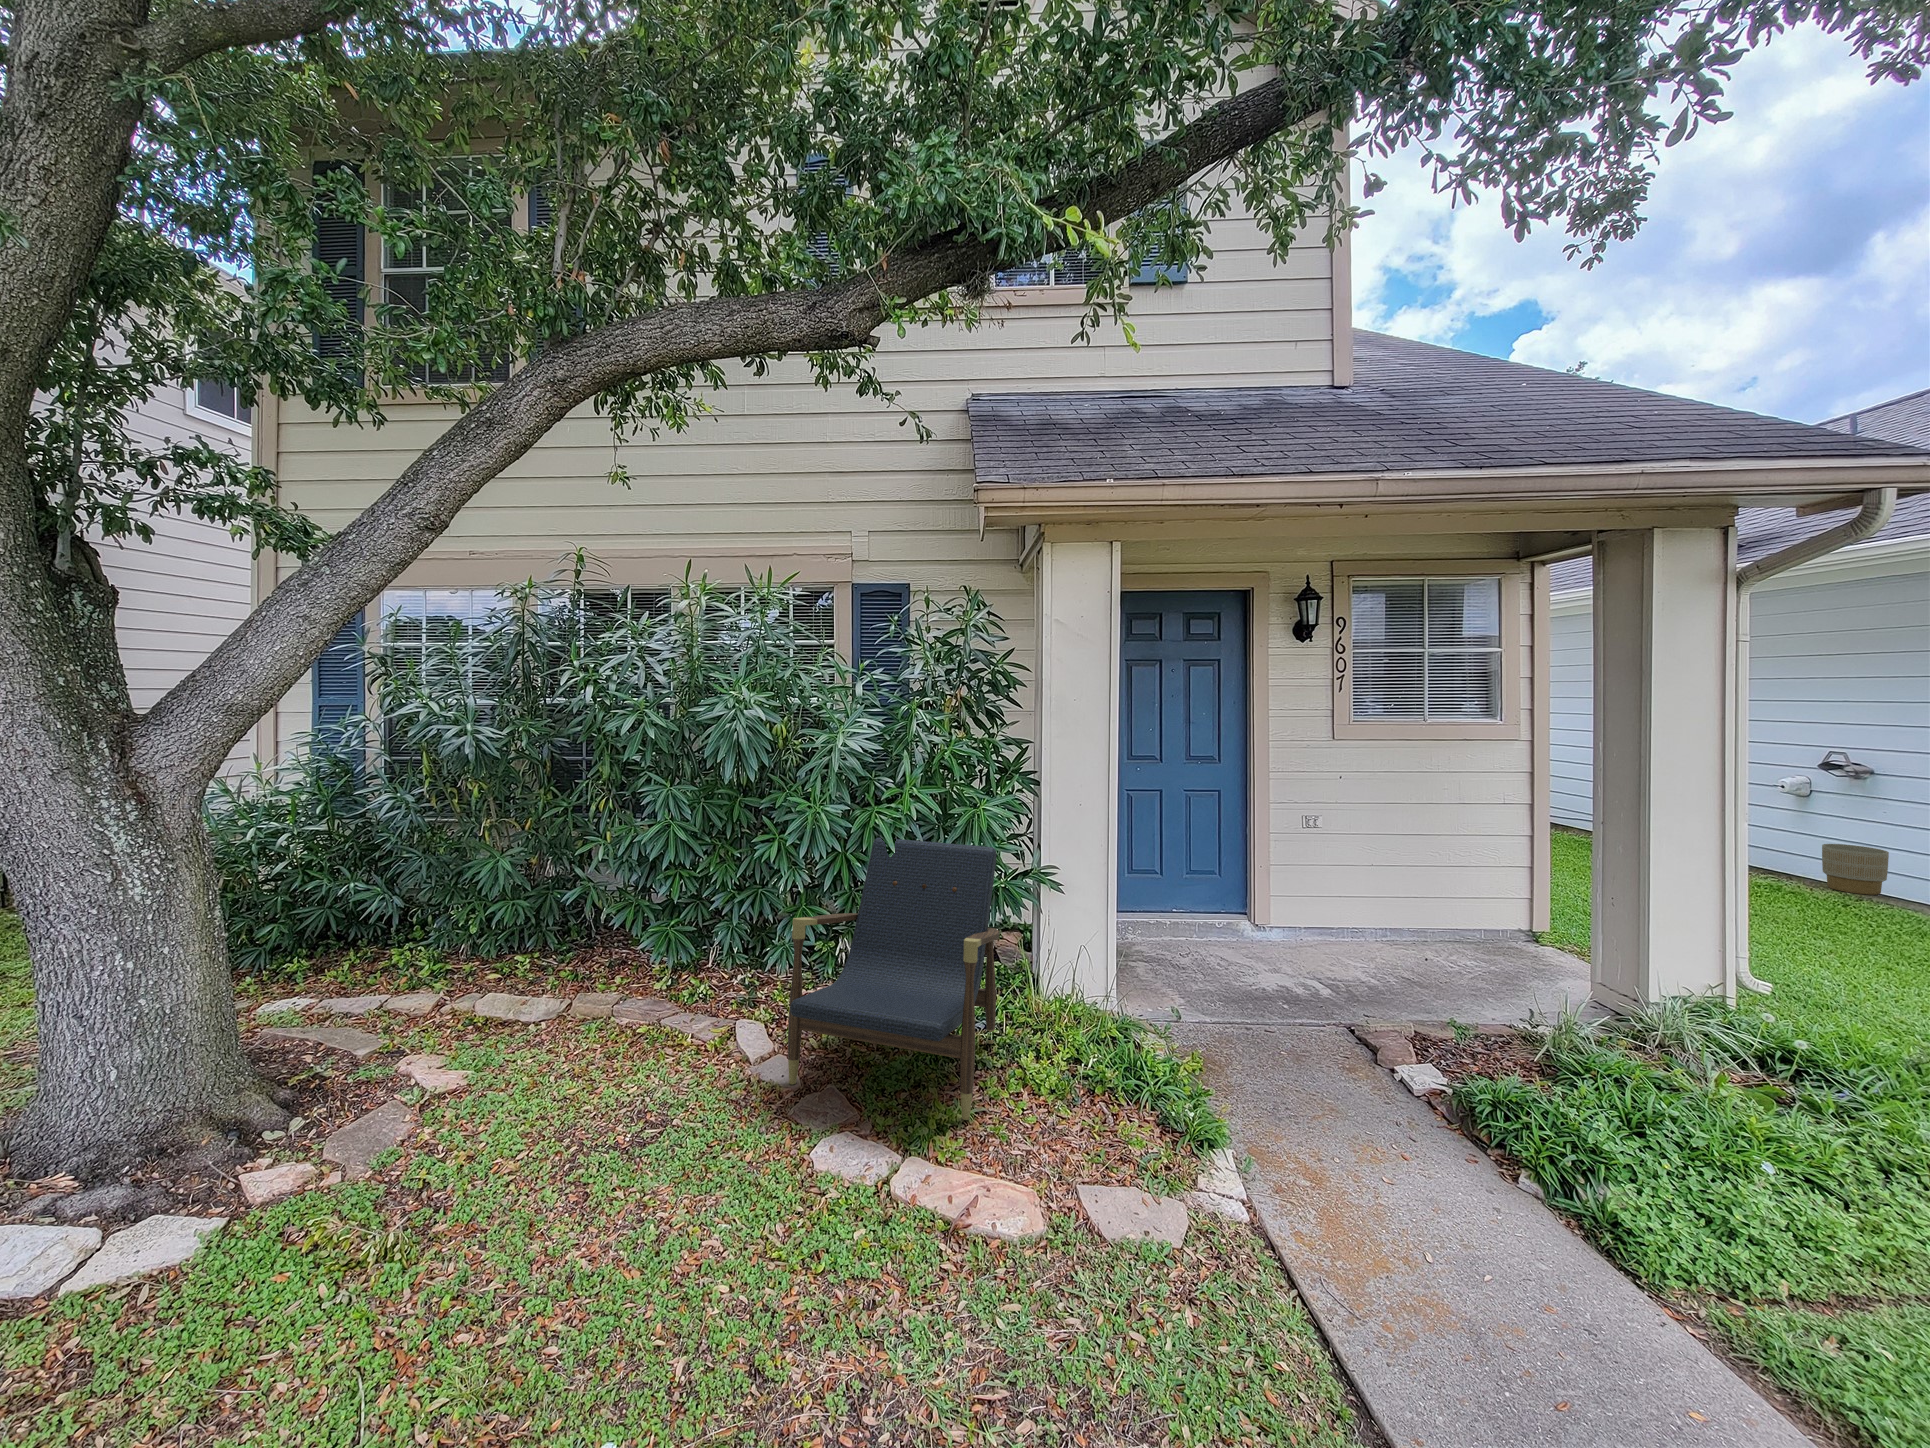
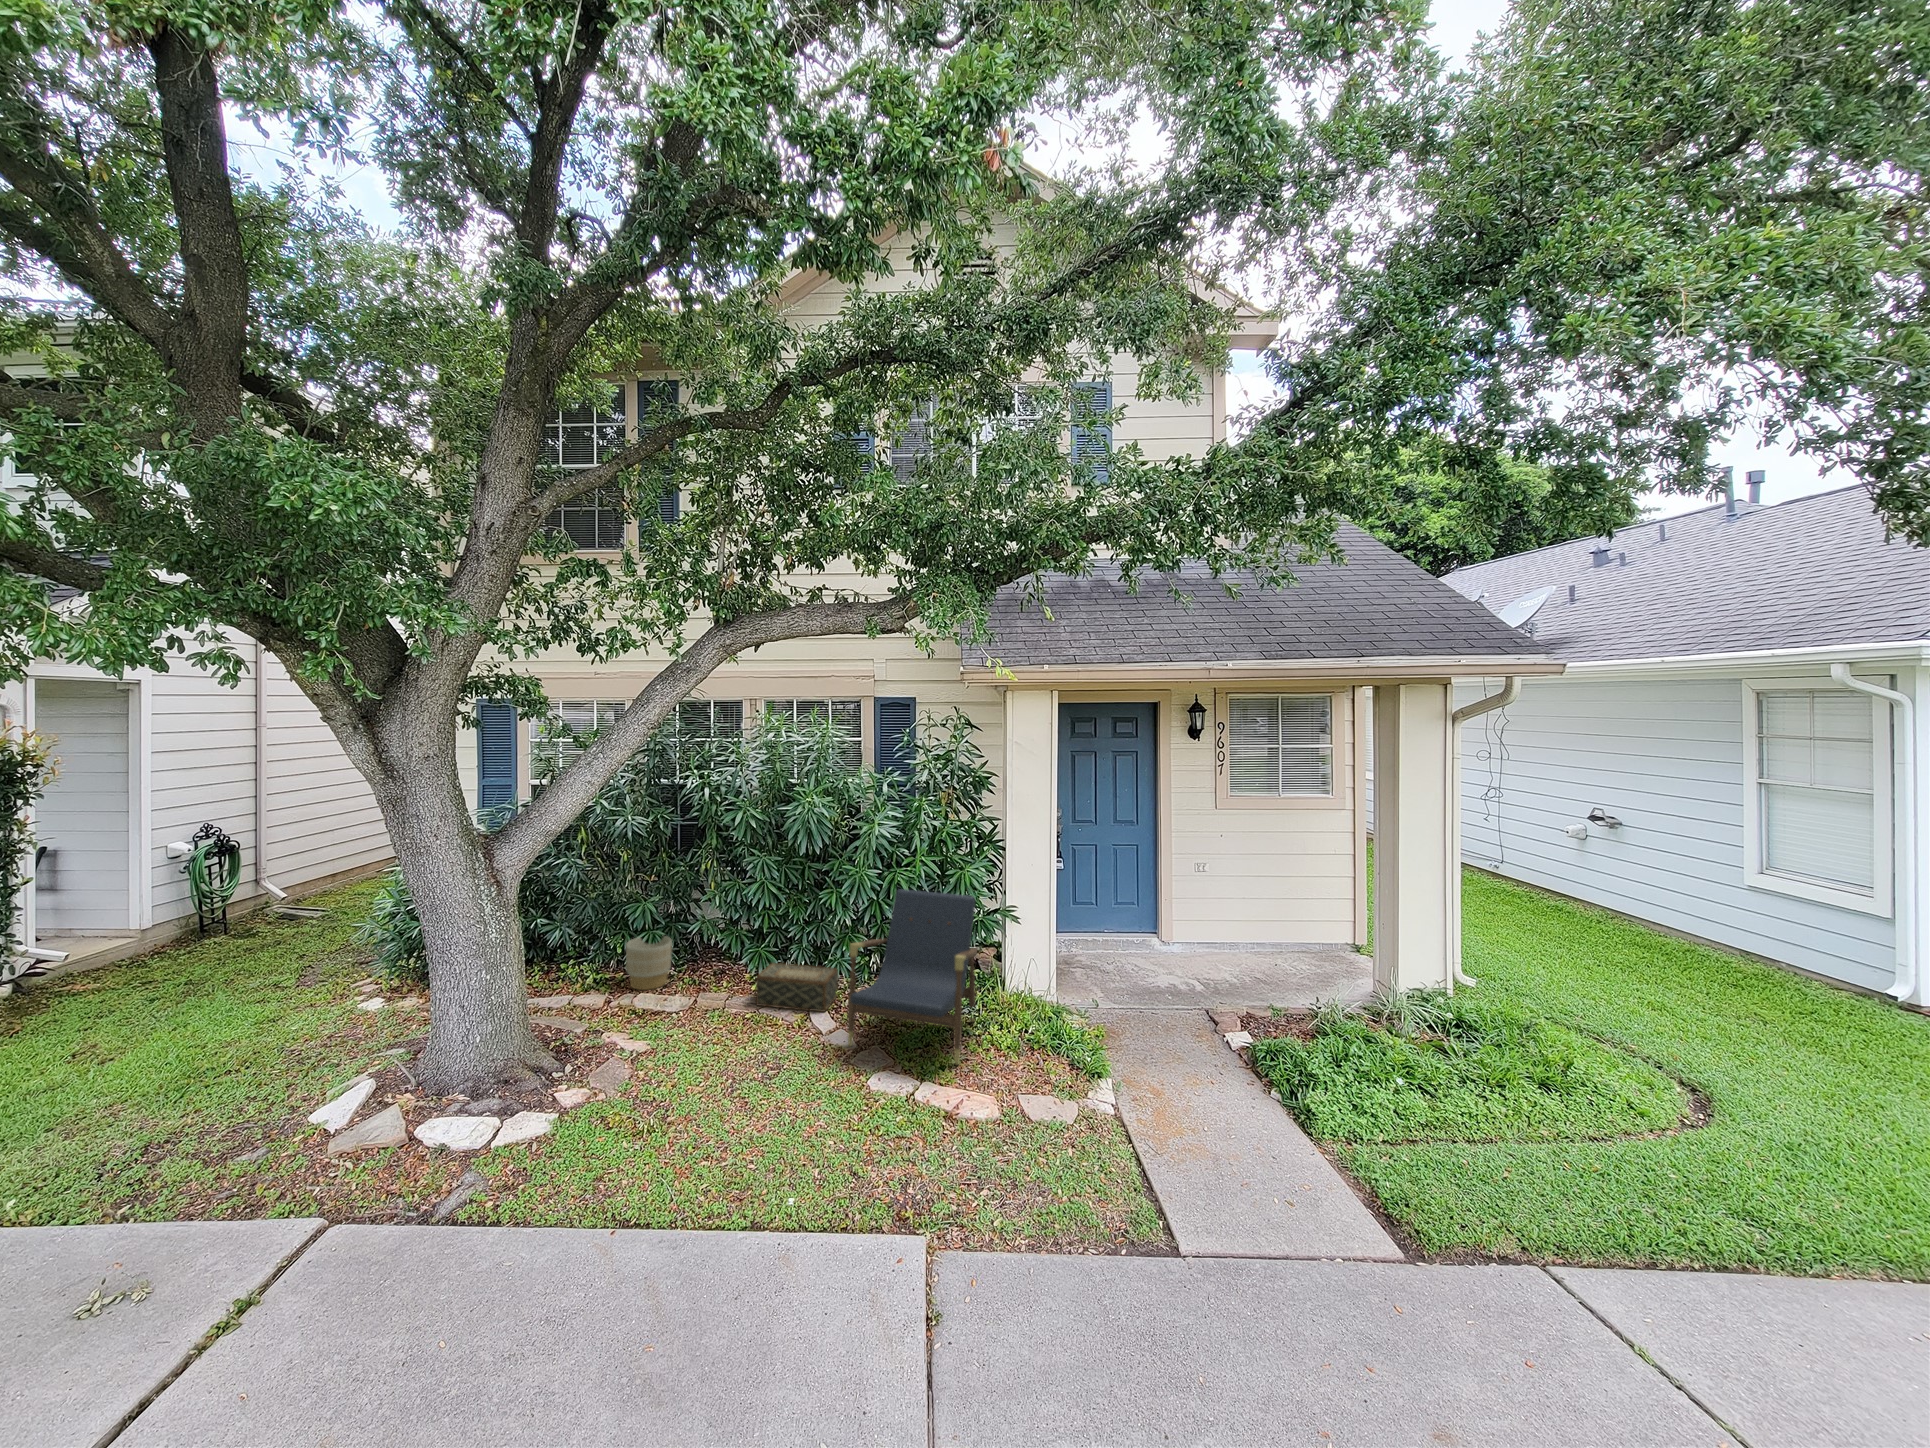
planter: present [1822,844,1889,895] -> present [626,936,672,990]
woven basket: none [659,949,787,1025] -> present [756,963,838,1012]

